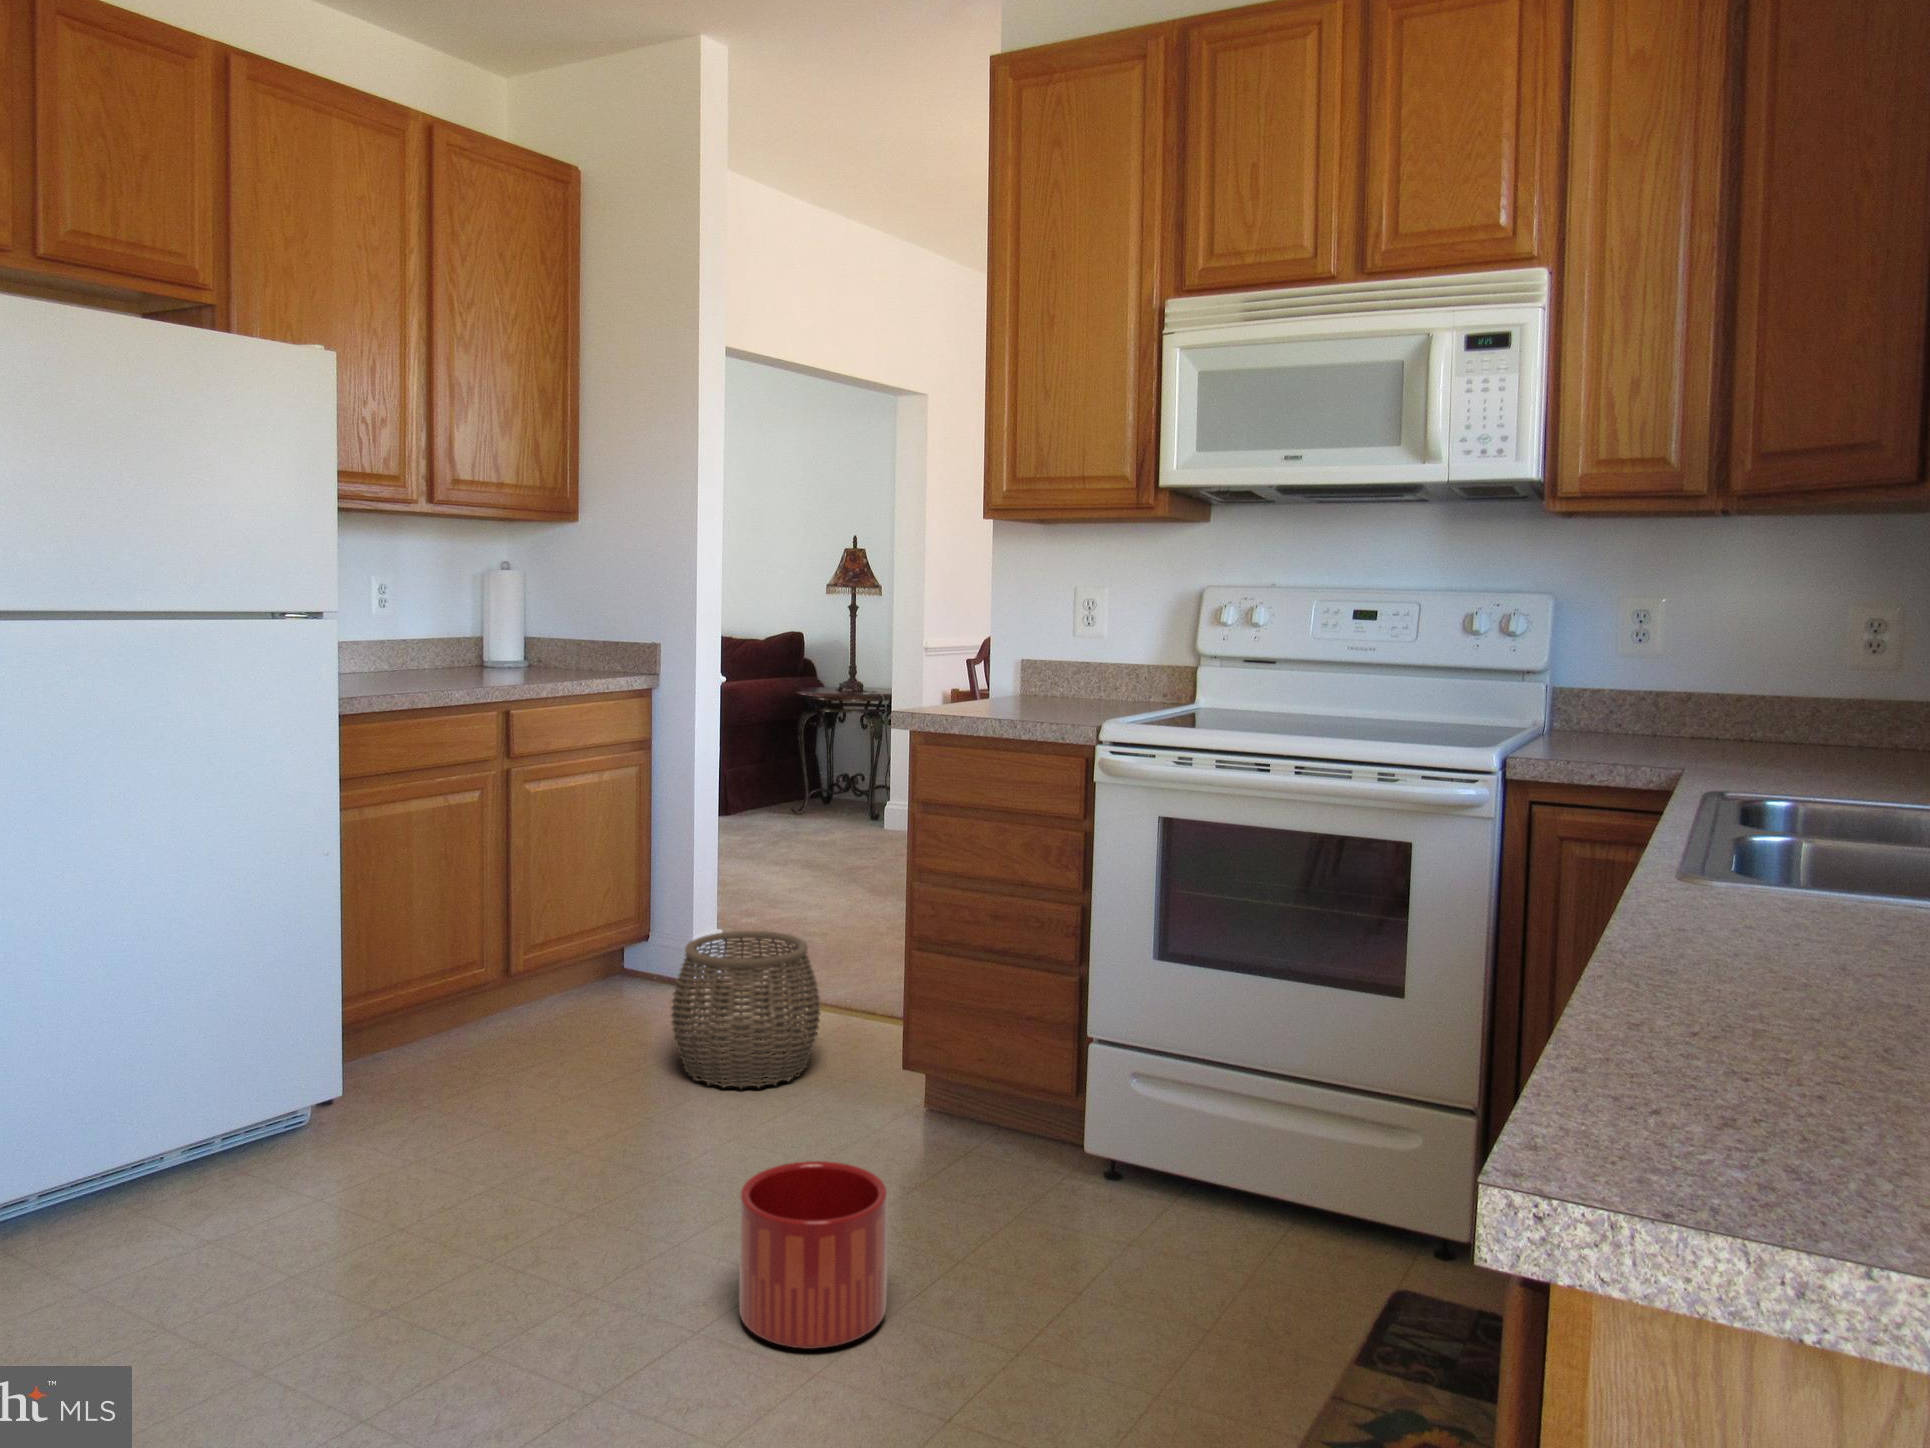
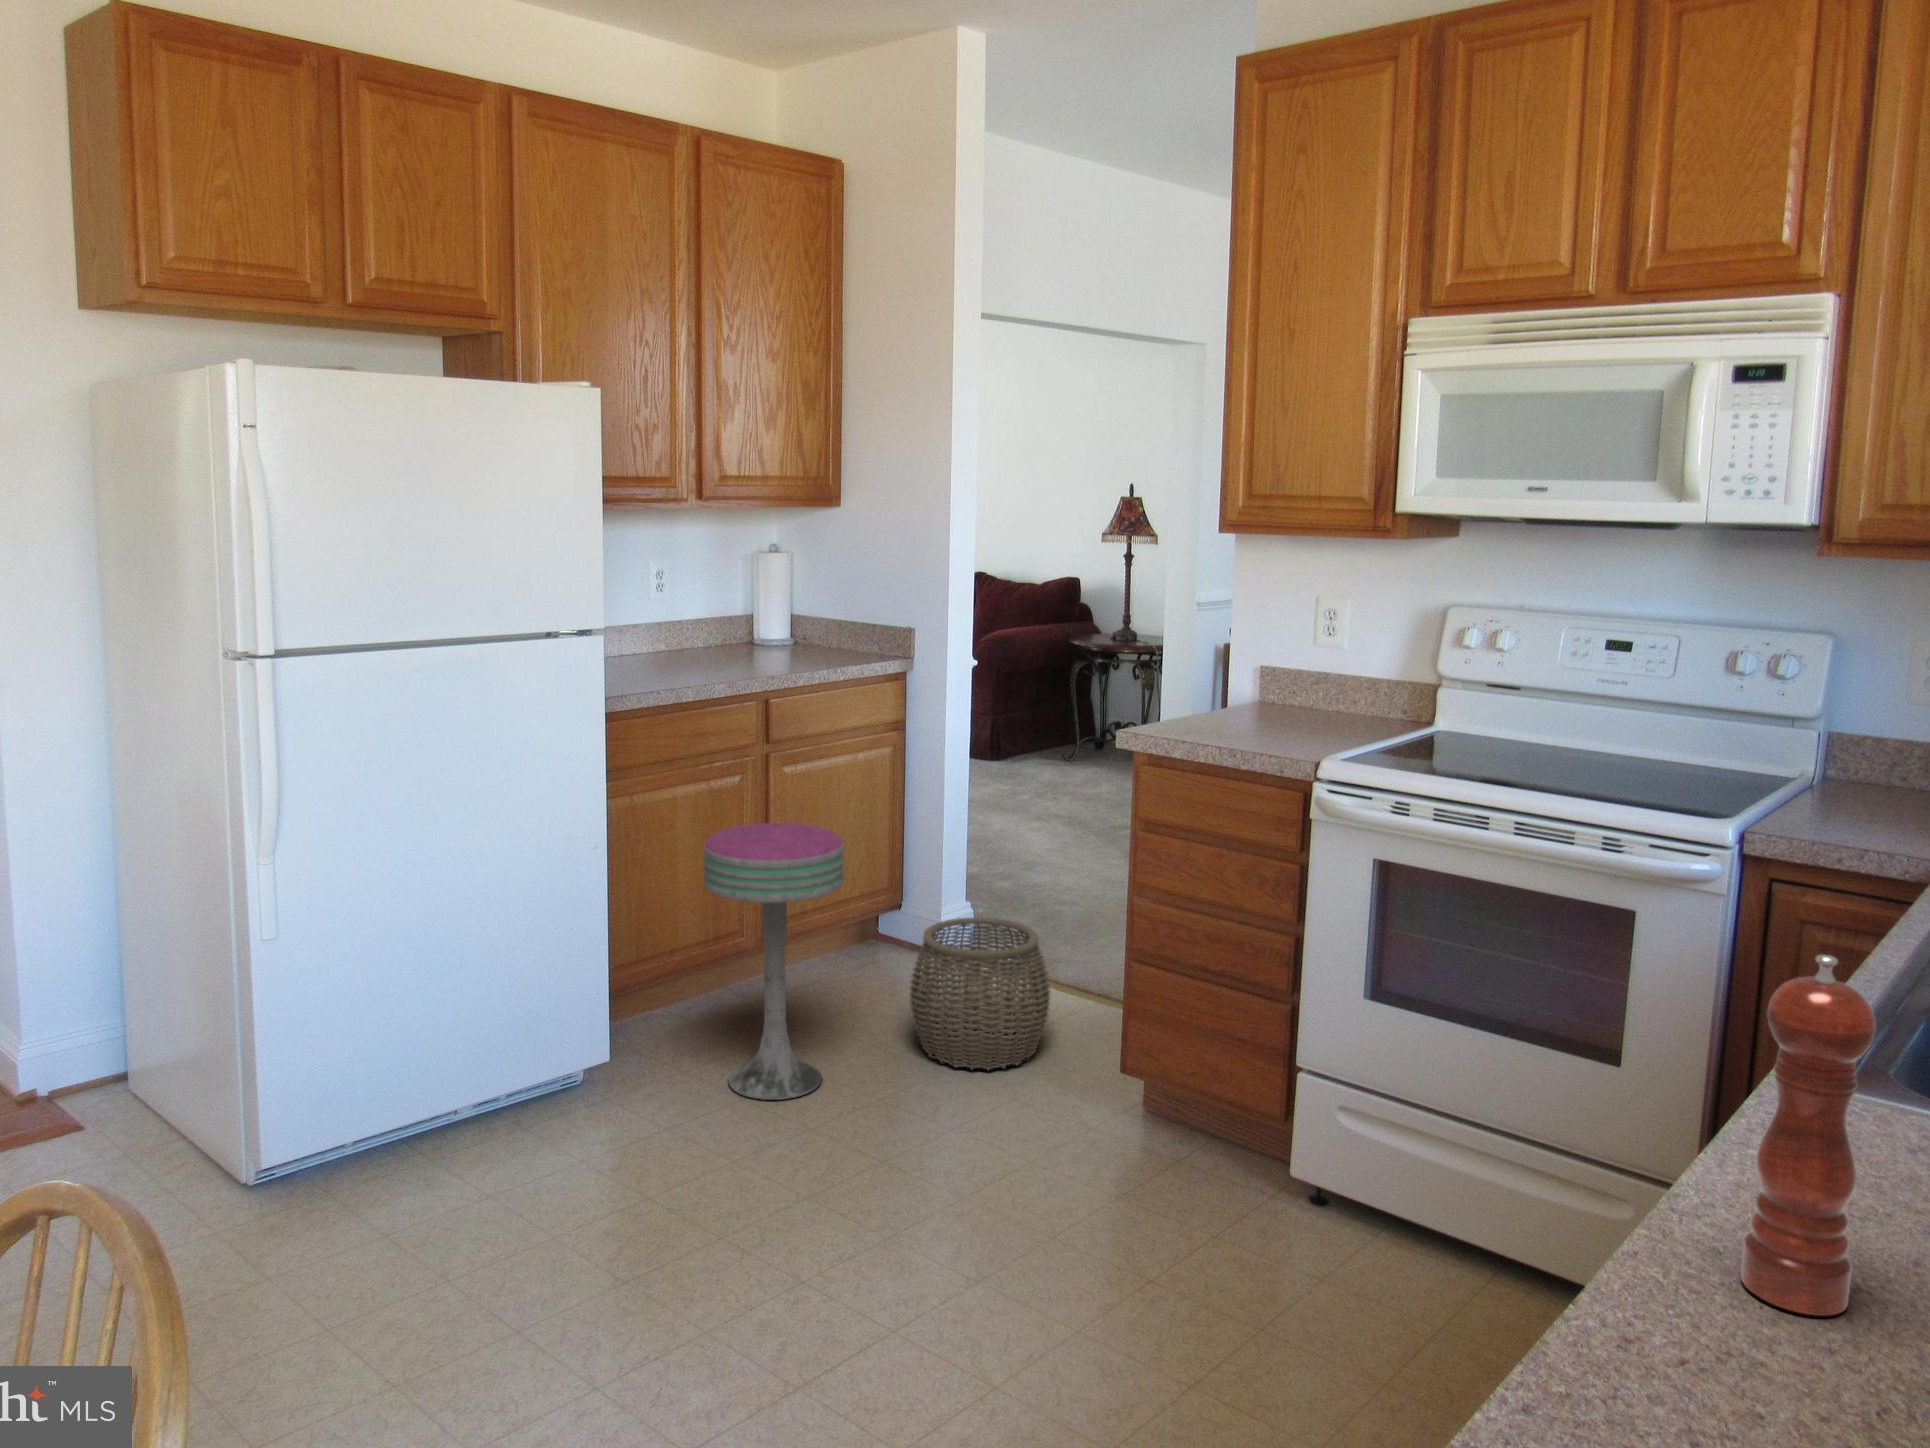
pepper mill: none [1712,653,1836,1022] -> present [1741,955,1876,1316]
bar stool: none [445,831,603,1133] -> present [704,823,844,1100]
planter: present [739,1161,887,1349] -> none [940,1172,1077,1349]

